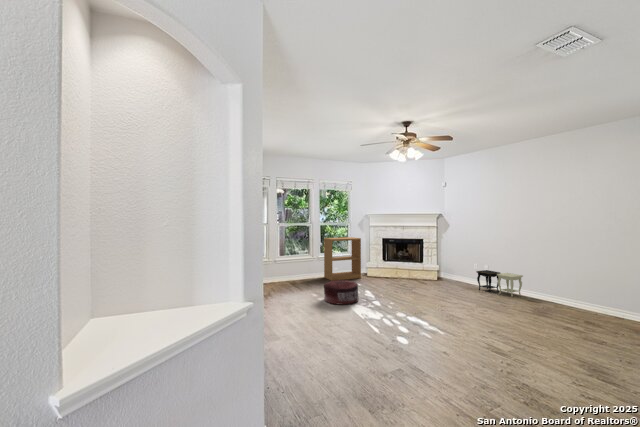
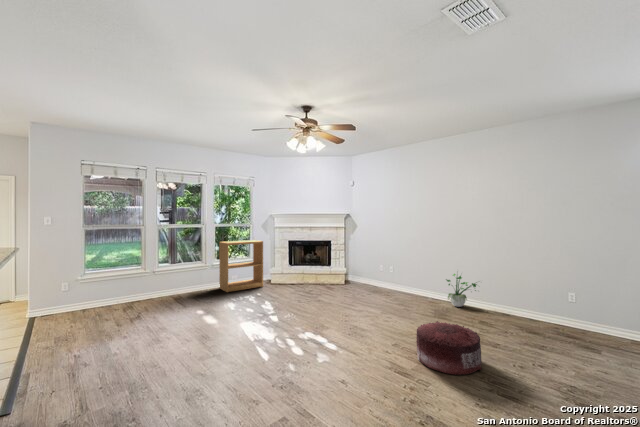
potted plant: none [546,267,591,307] -> present [447,274,477,307]
side table: present [476,270,523,296] -> none [382,272,425,298]
pouf: present [324,280,359,305] -> present [416,321,482,375]

